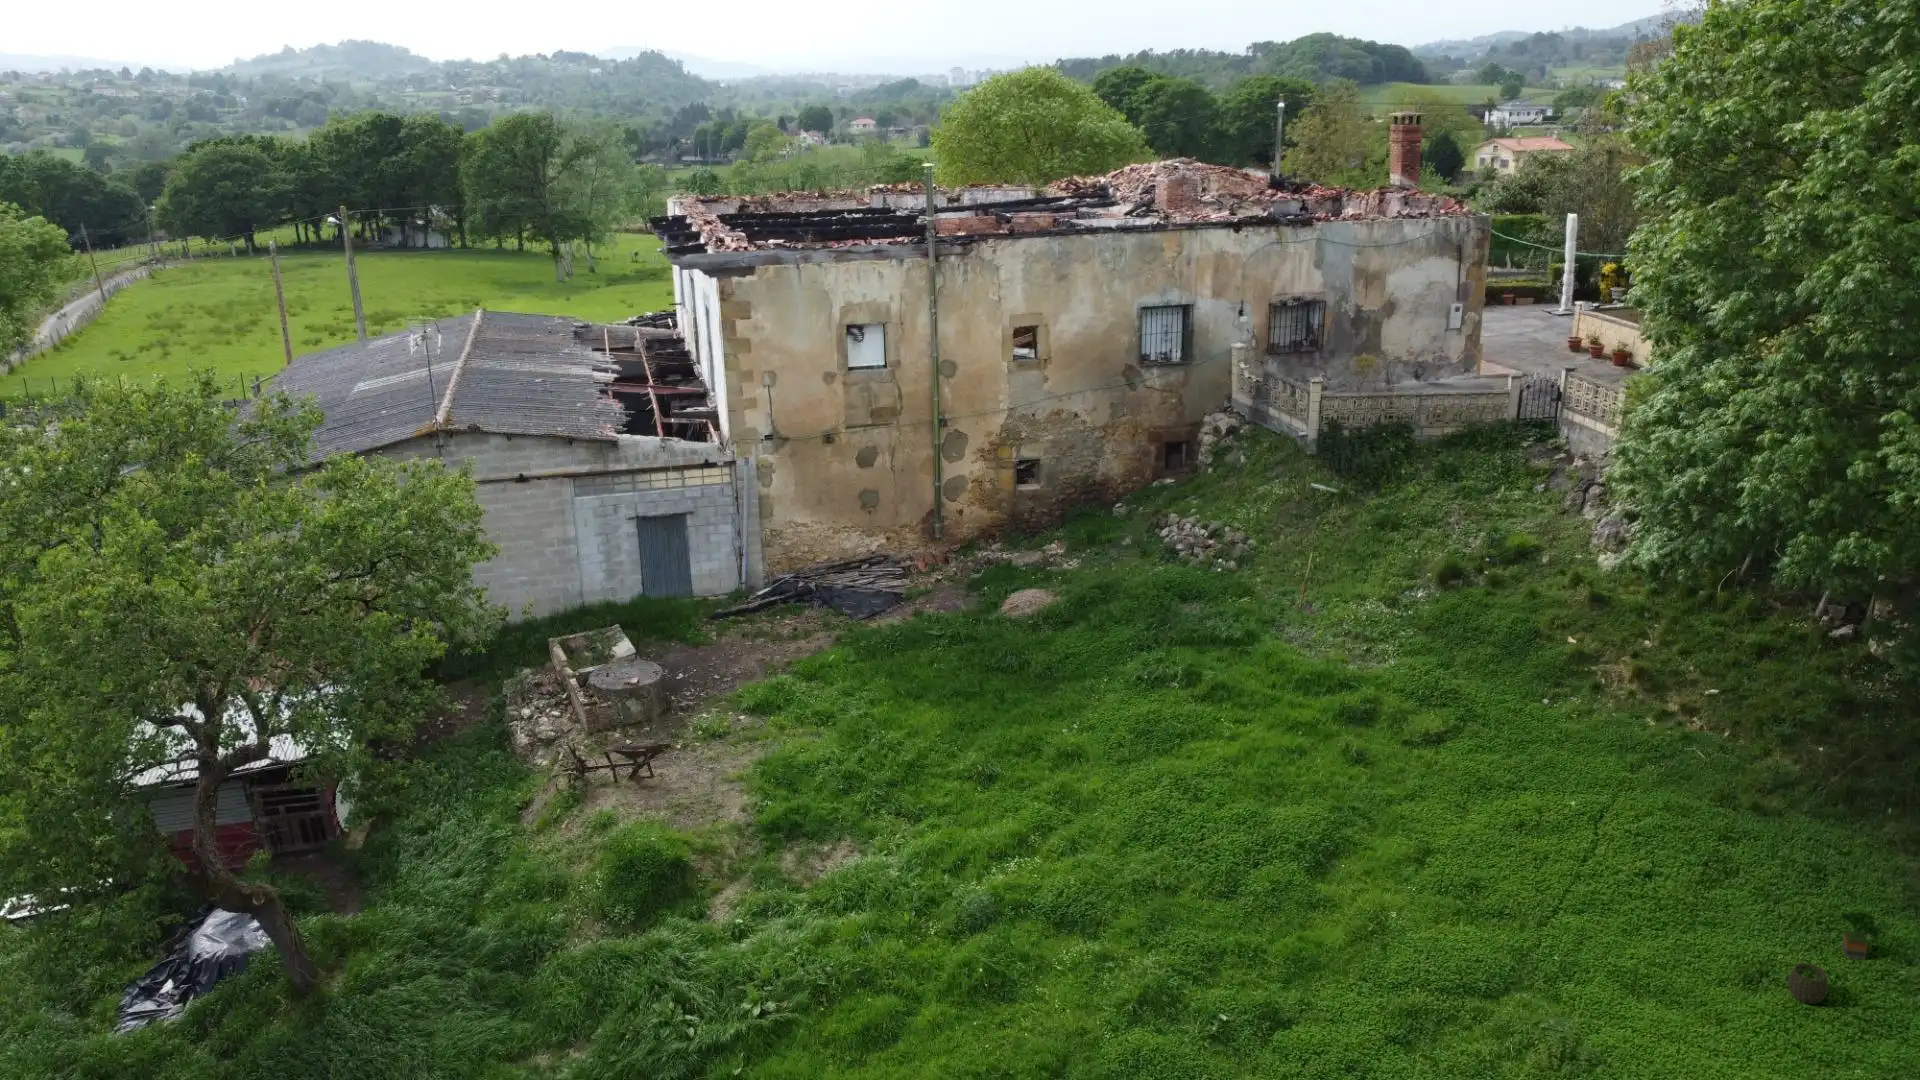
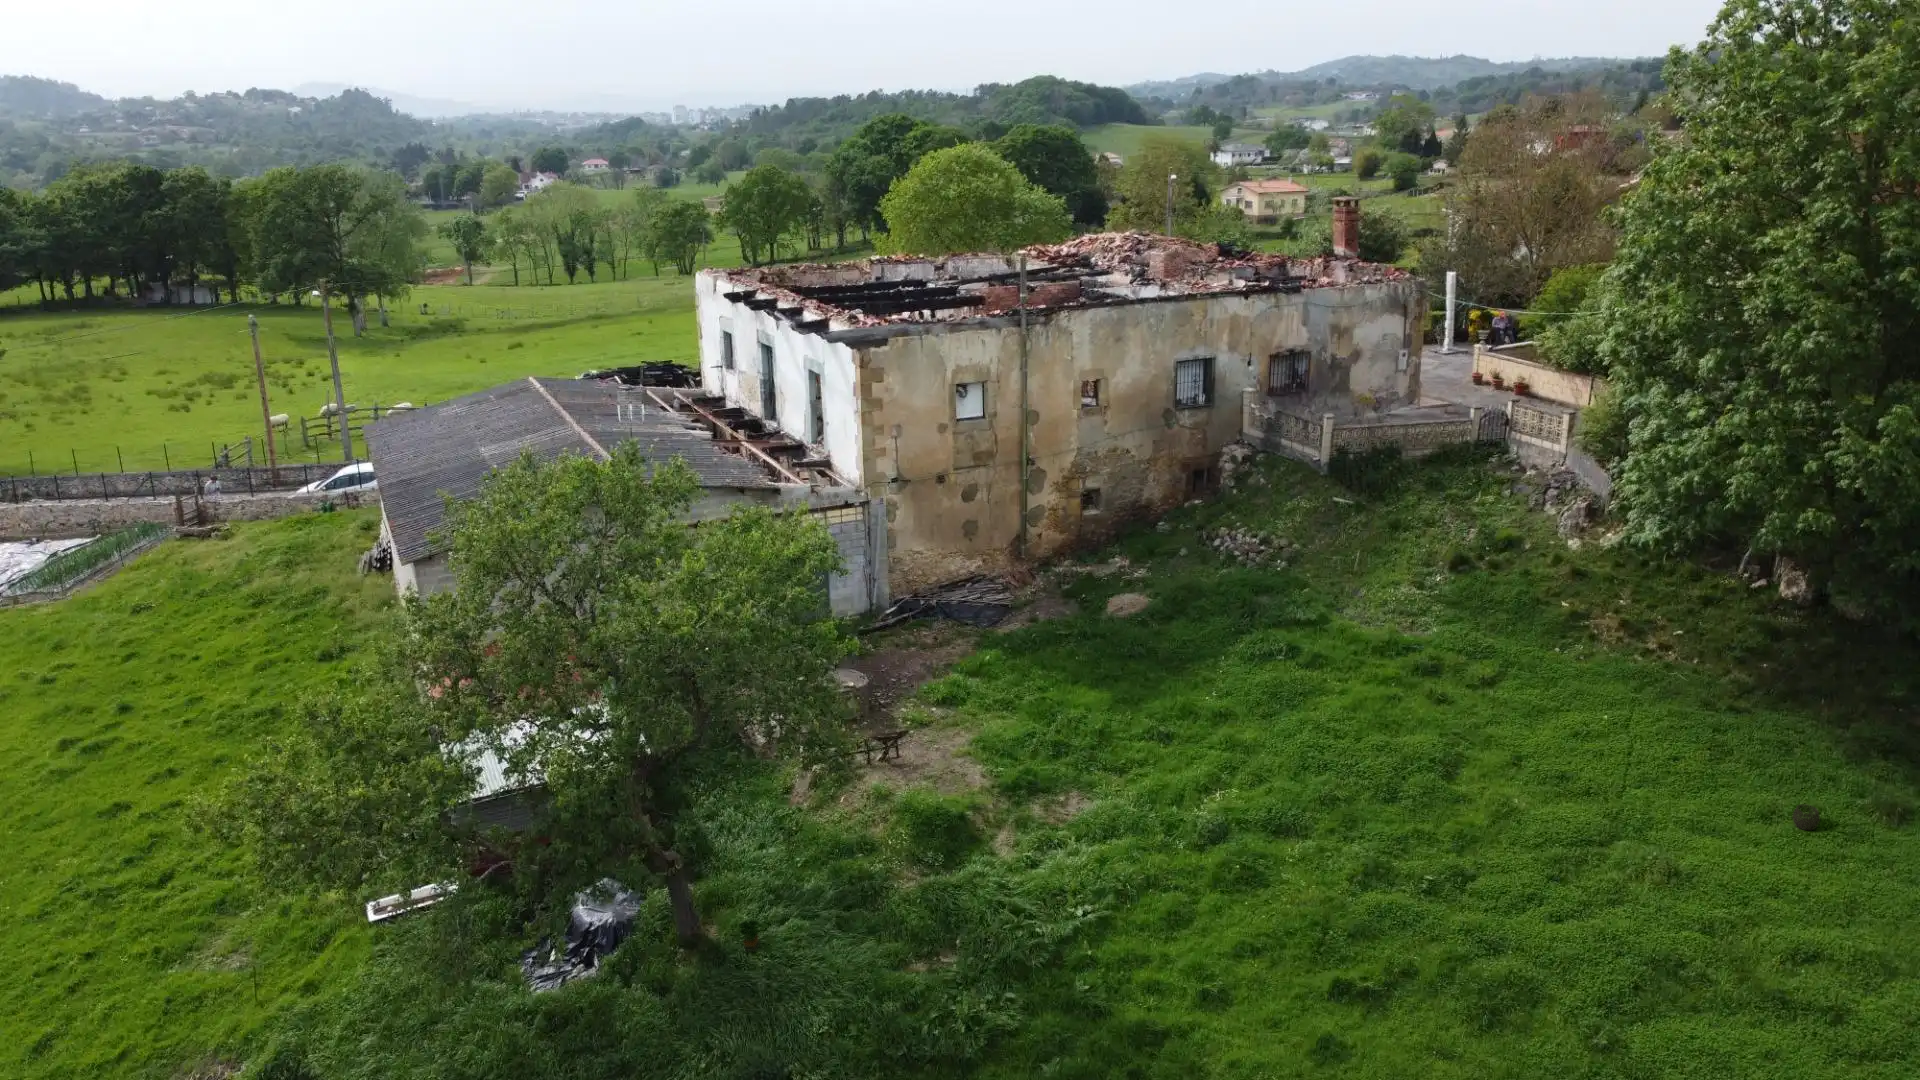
potted tree: present [1841,912,1878,960] -> present [740,921,760,952]

